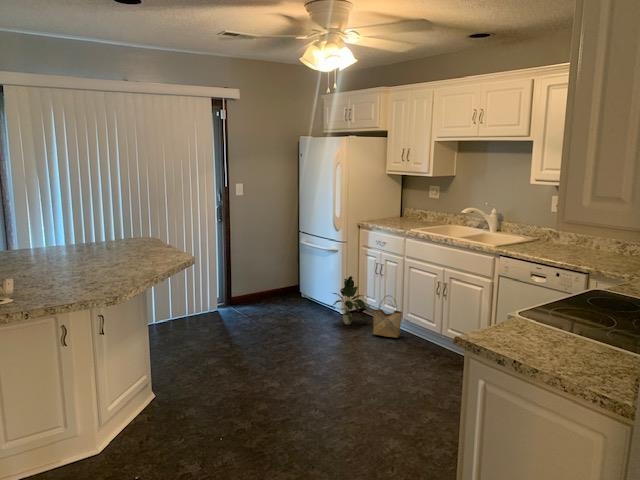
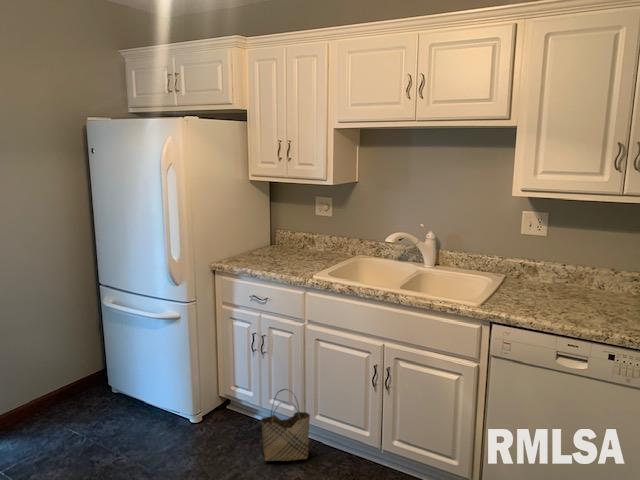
potted plant: present [332,276,367,325] -> none [178,362,243,445]

